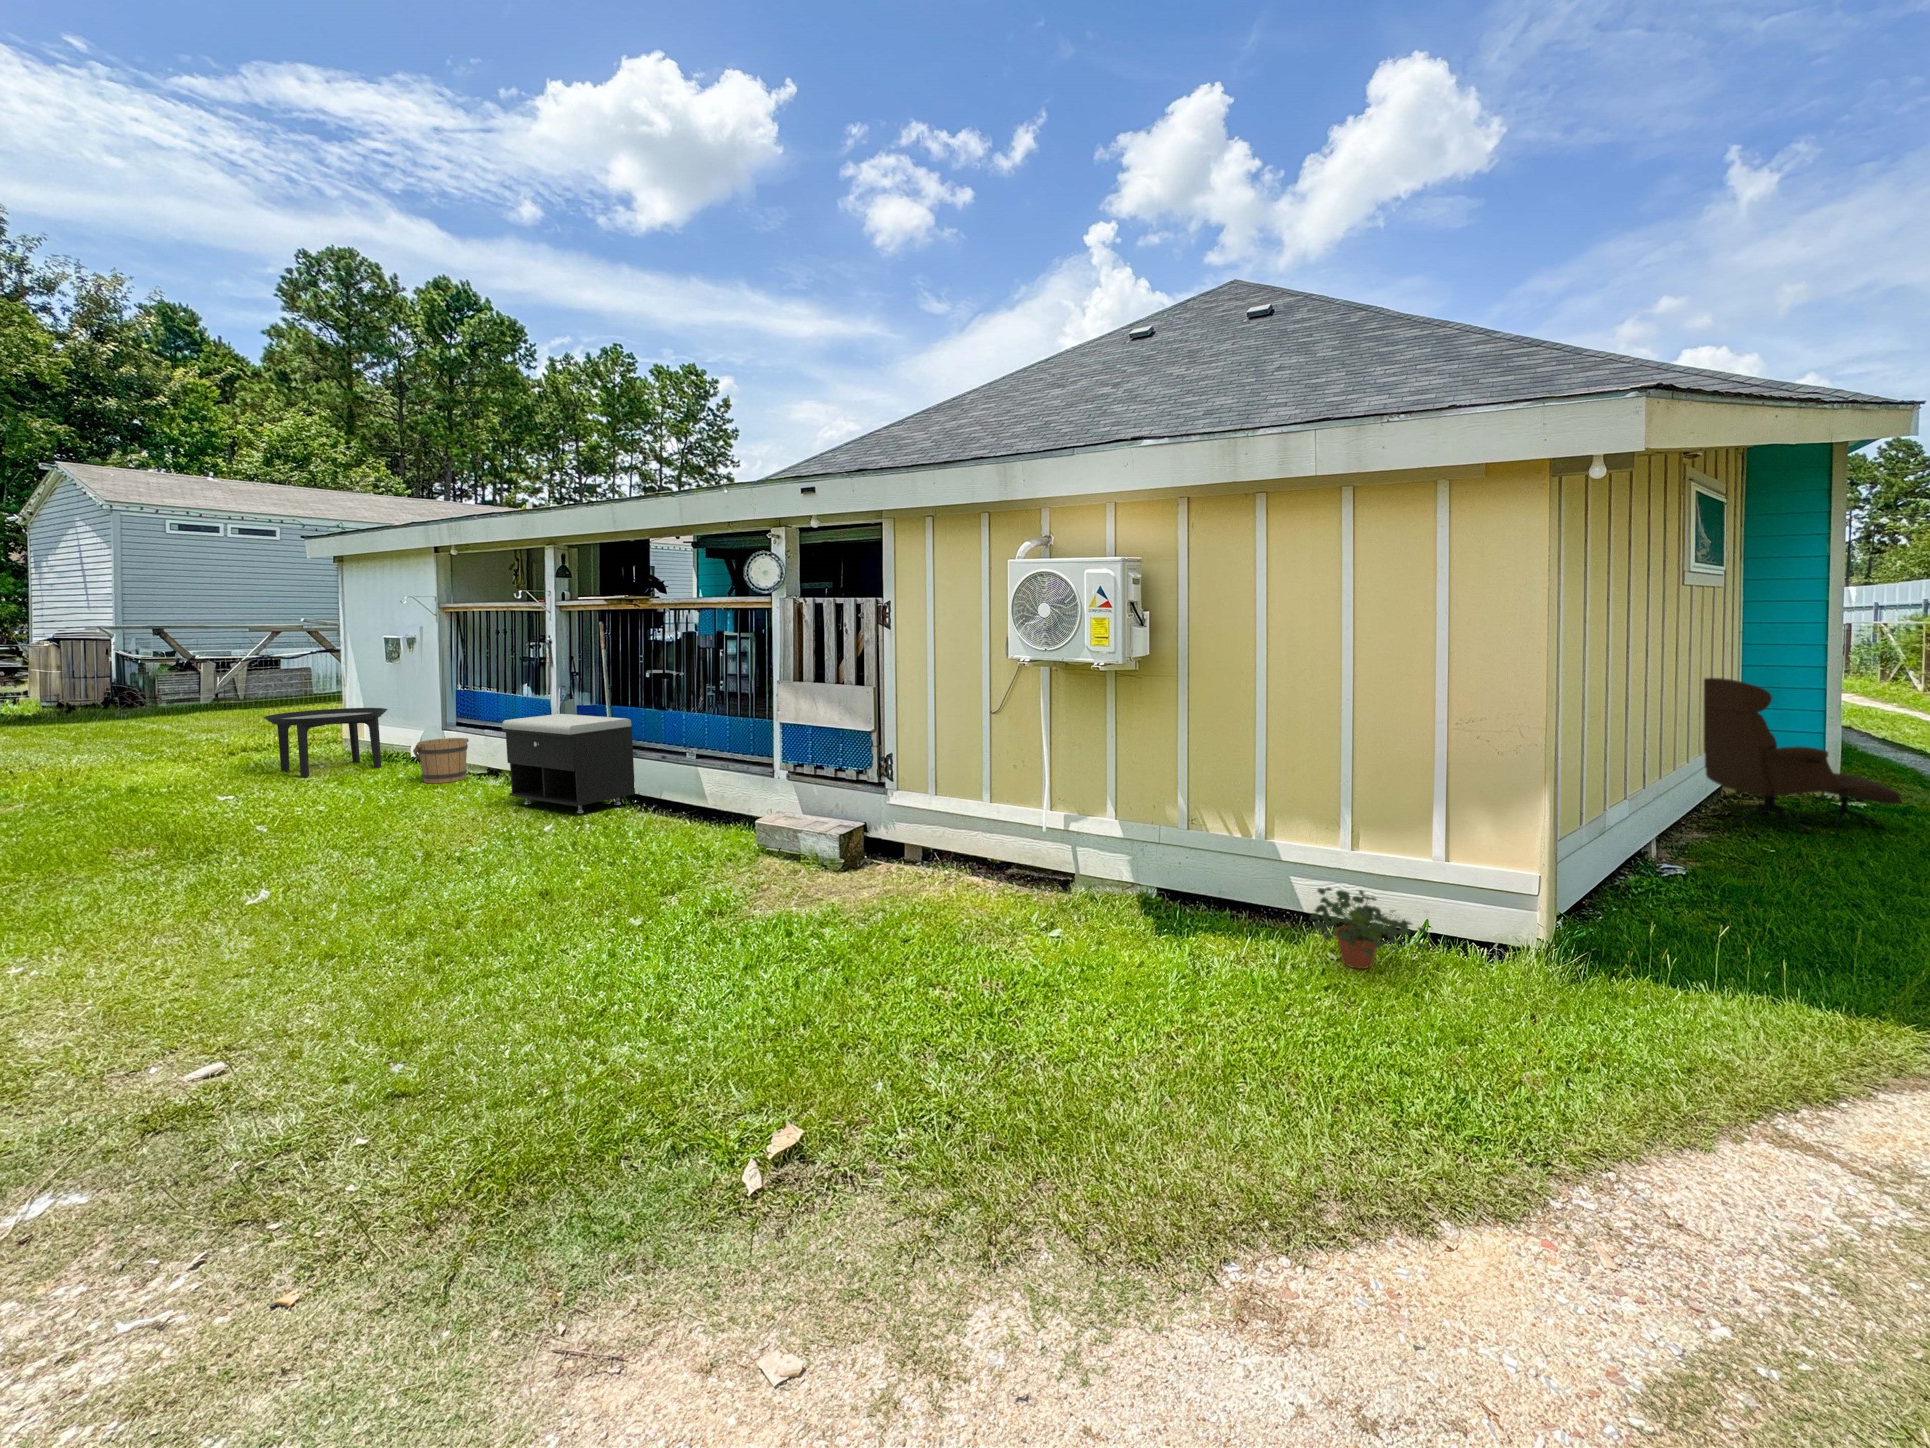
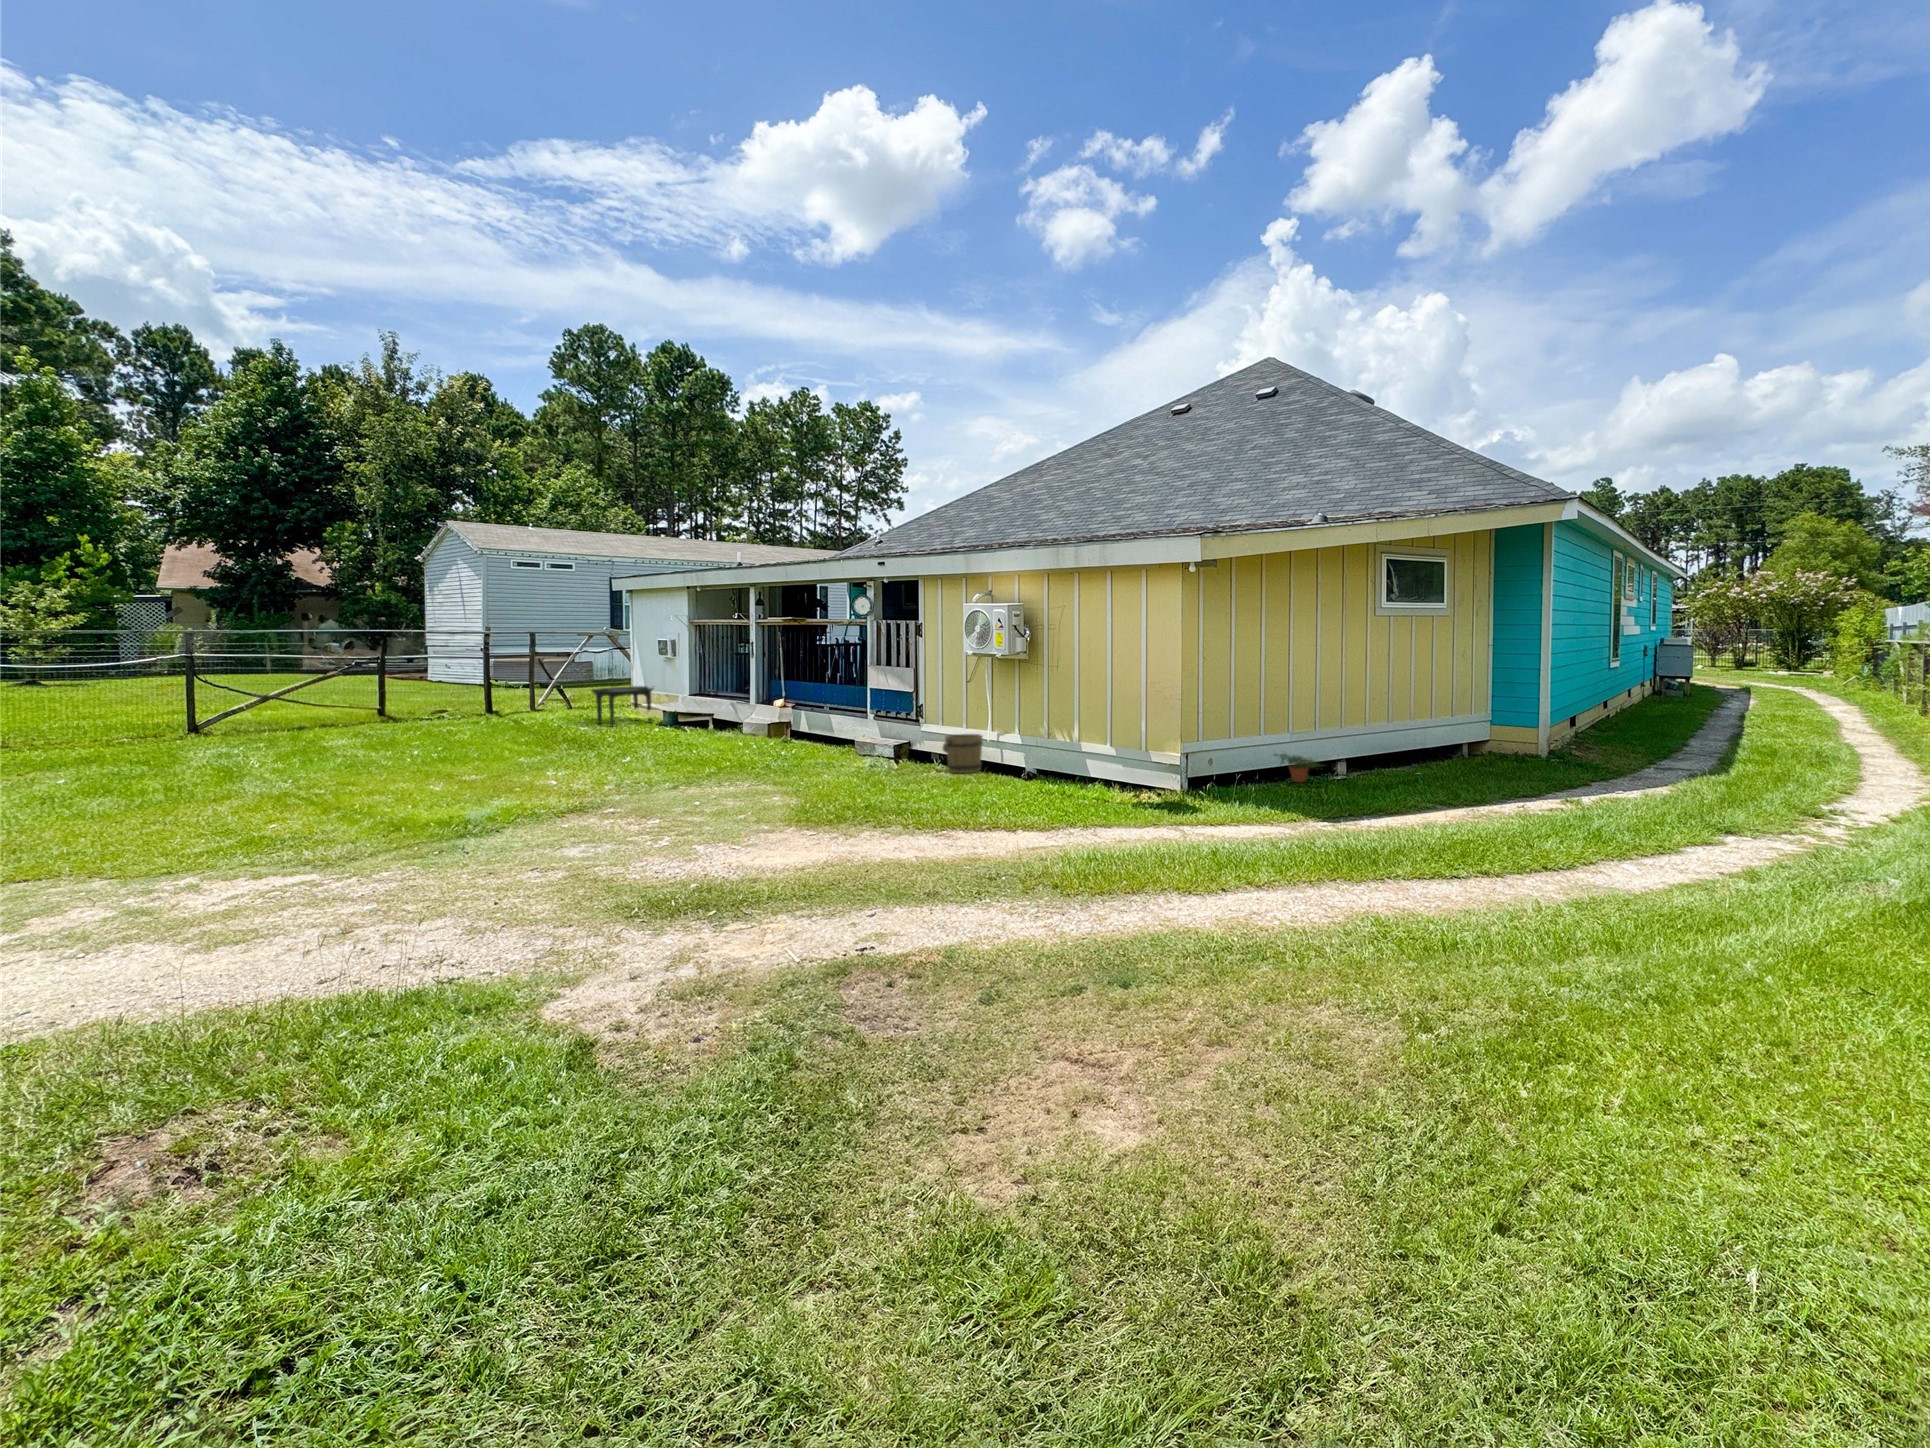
lounge chair: present [1704,678,1902,833] -> none [1412,665,1526,759]
storage bench: present [502,714,635,813] -> none [724,687,796,743]
bucket: present [413,738,469,783] -> present [942,734,983,773]
potted plant: present [1310,887,1427,969] -> present [1275,754,1320,782]

